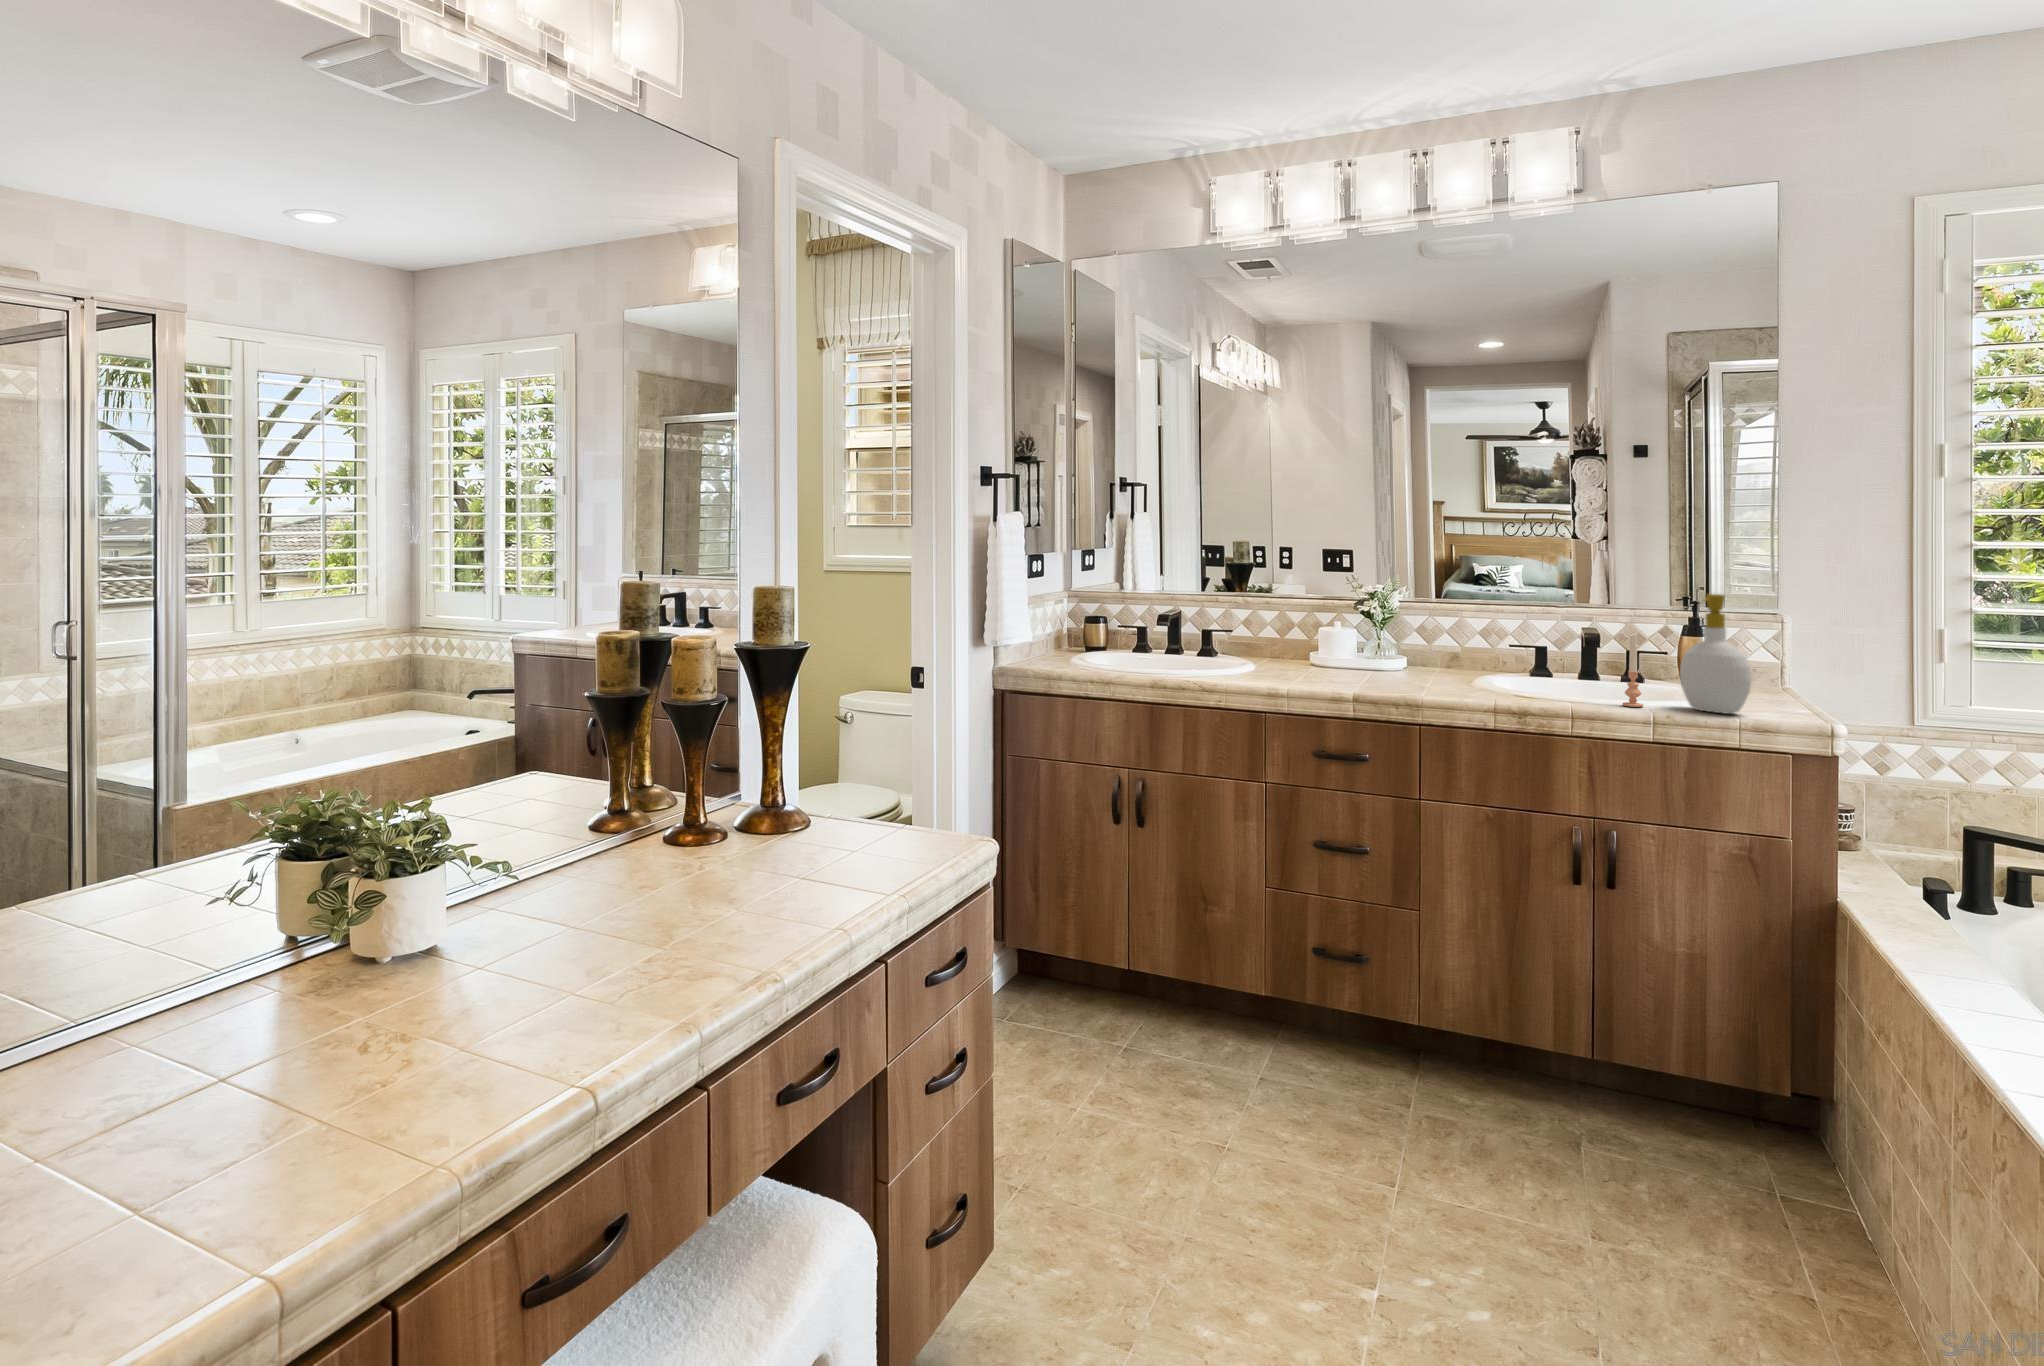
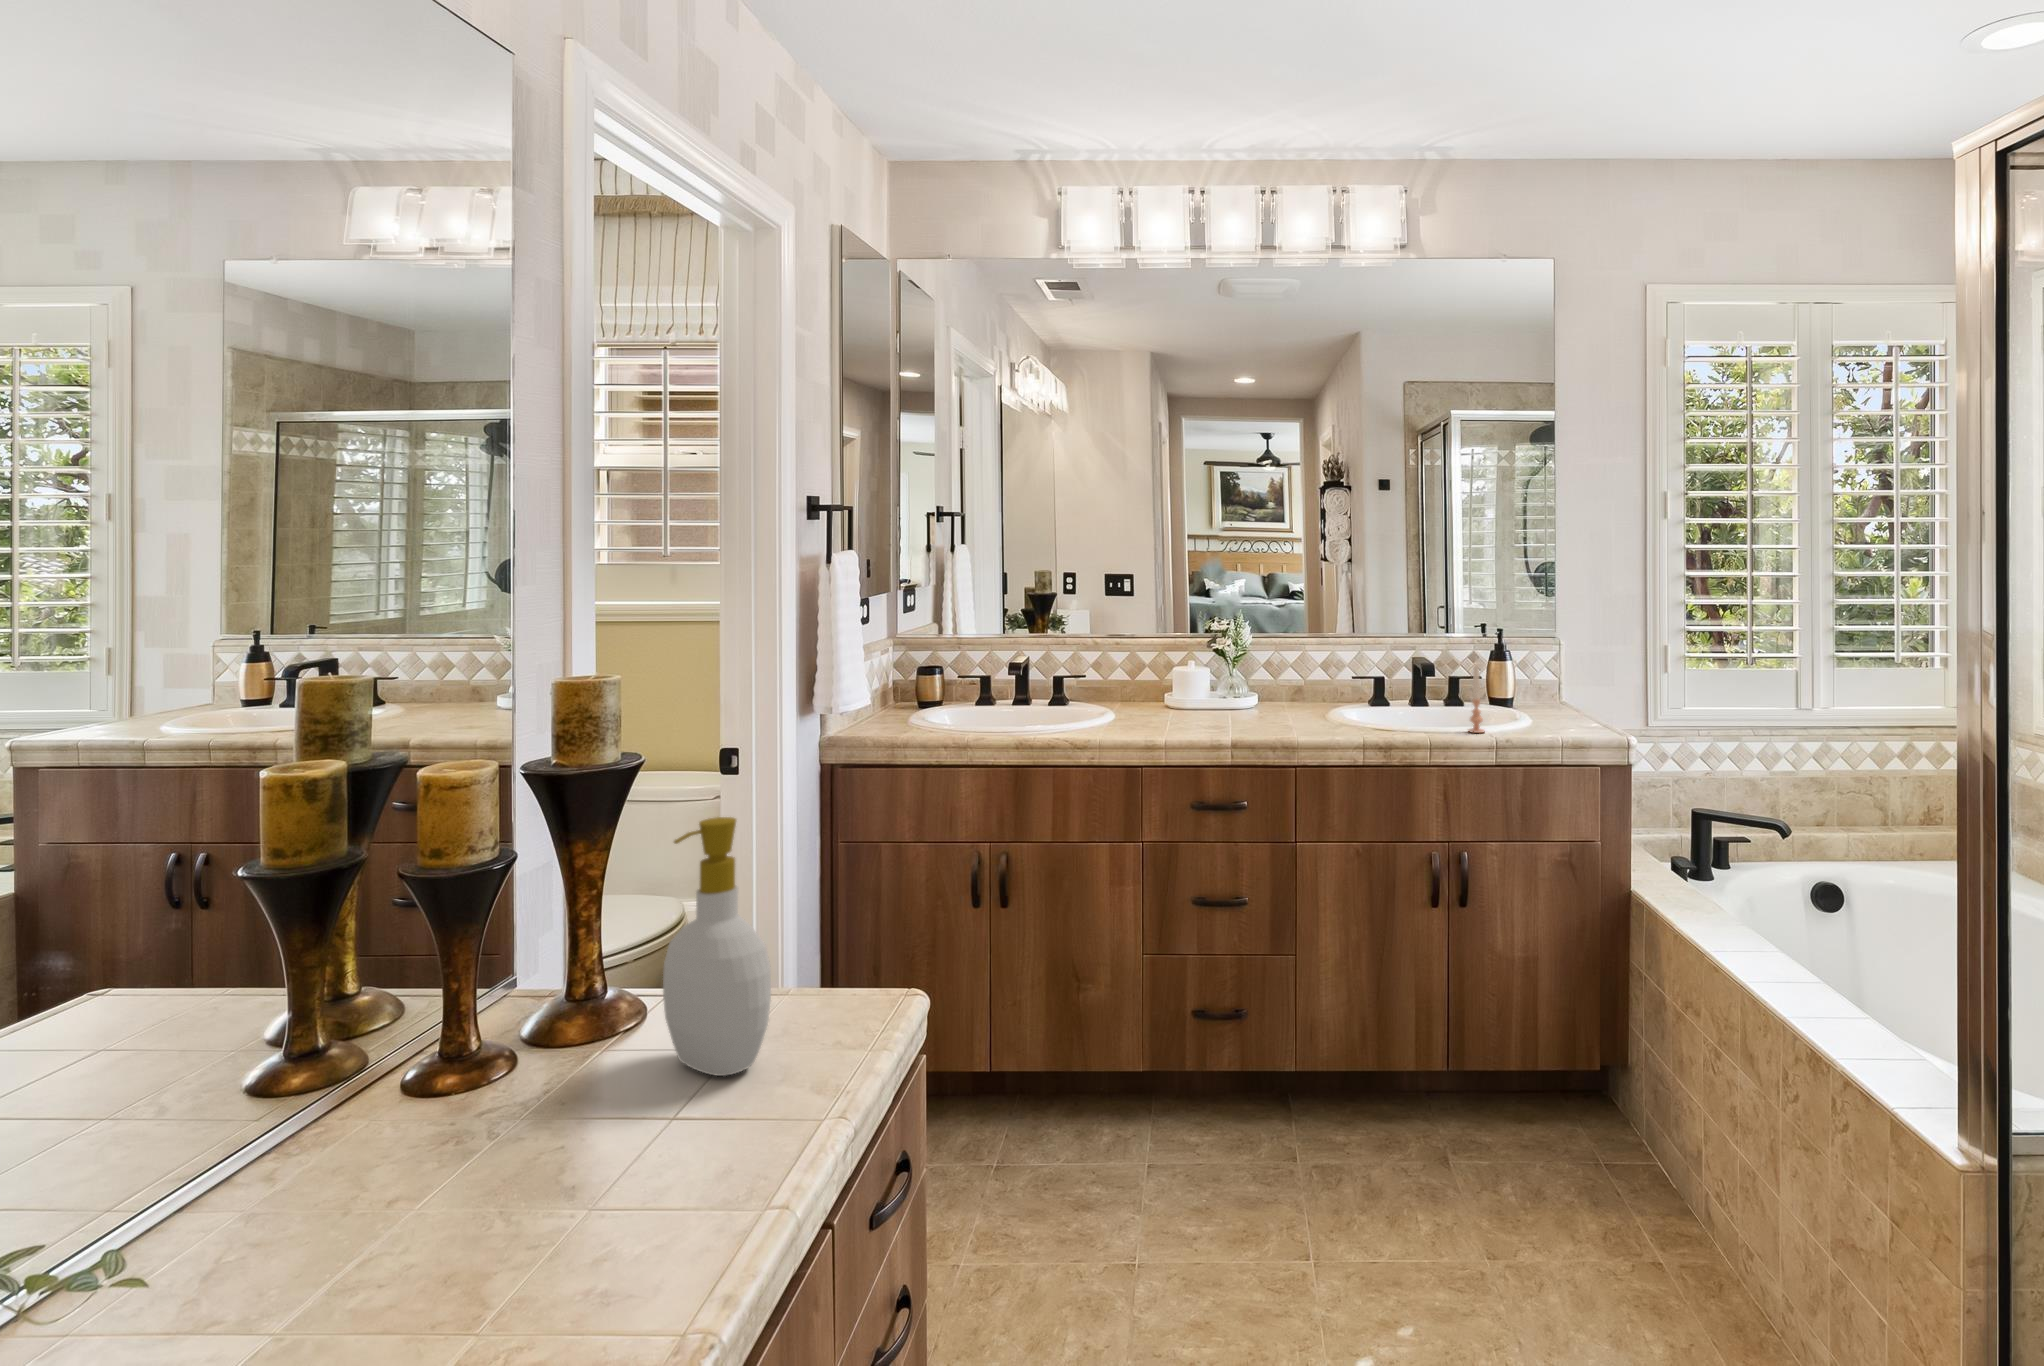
soap bottle: present [1680,594,1751,714] -> present [663,817,771,1076]

